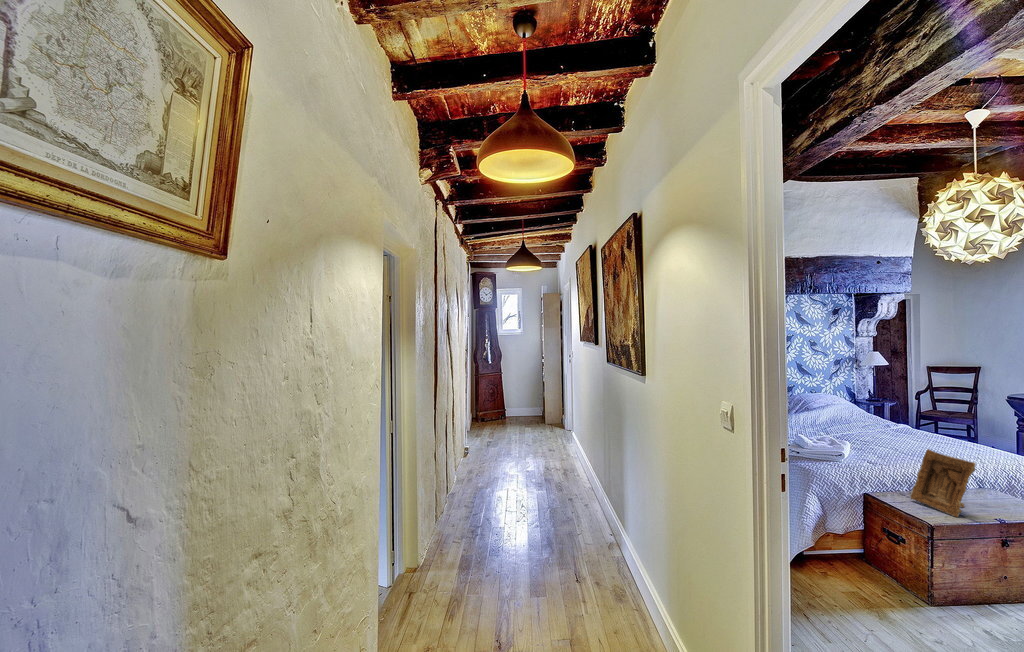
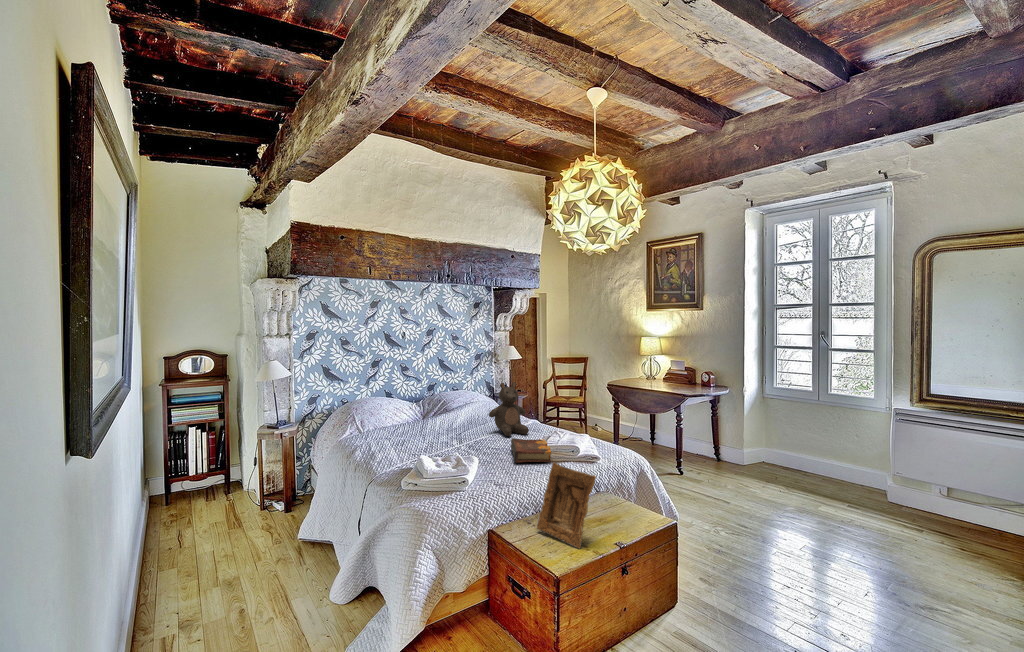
teddy bear: none [855,385,902,433] -> present [489,382,529,436]
book: none [881,432,928,454] -> present [511,438,551,463]

